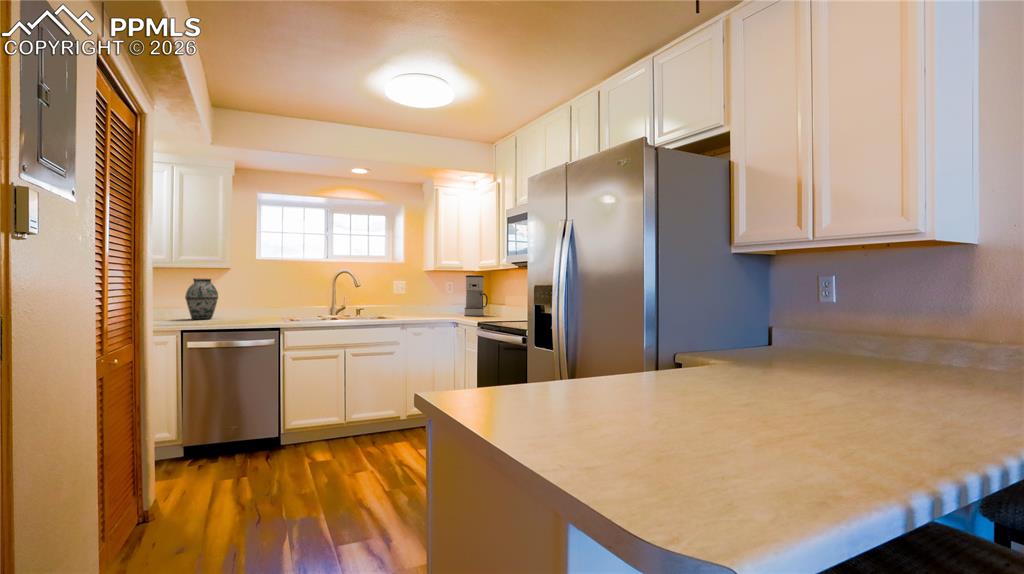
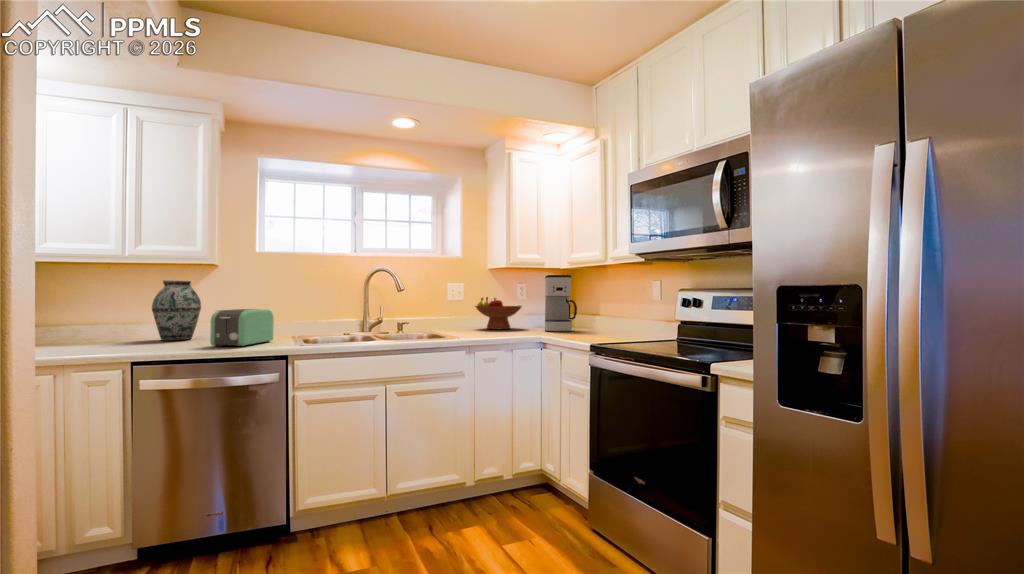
fruit bowl: none [415,291,451,314] -> present [475,297,522,329]
toaster: none [228,298,269,322] -> present [210,309,274,347]

